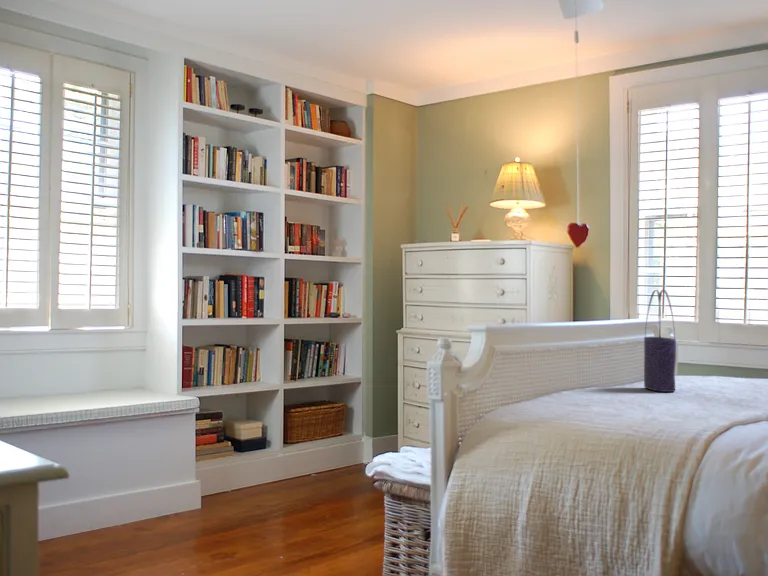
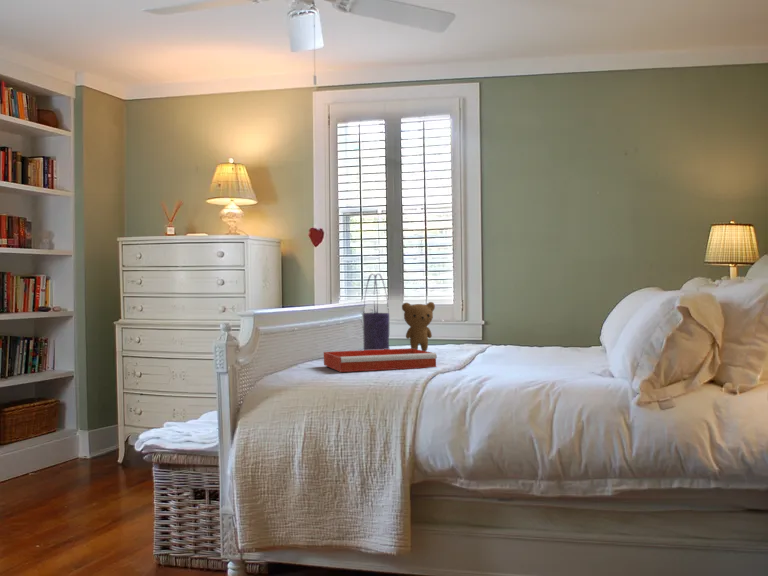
teddy bear: none [696,326,743,389] -> present [402,302,435,351]
tray: none [578,386,721,419] -> present [324,348,437,372]

